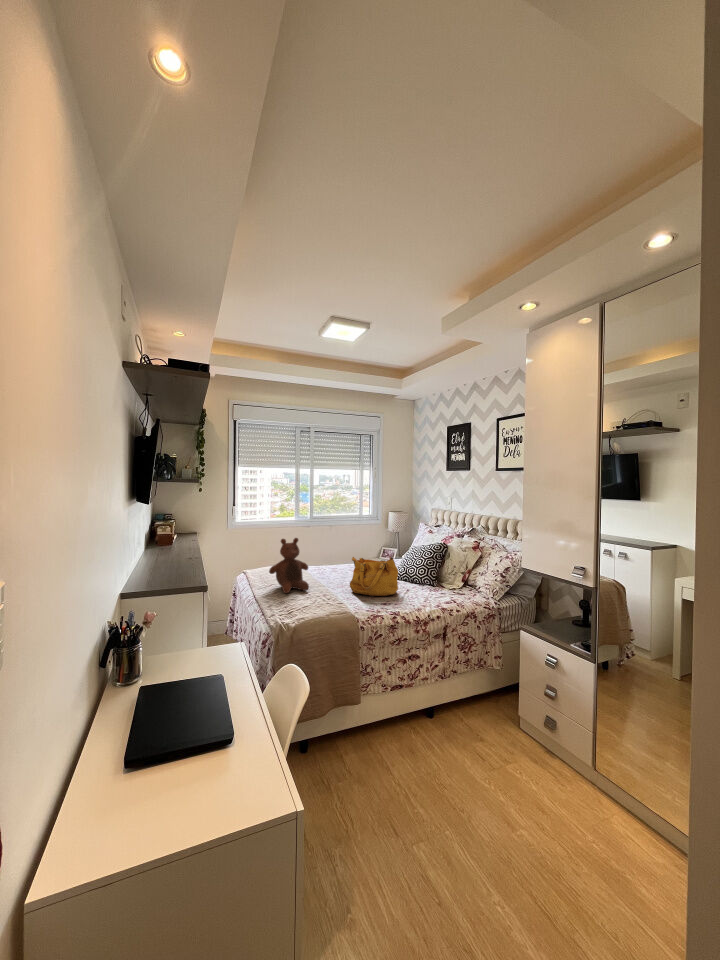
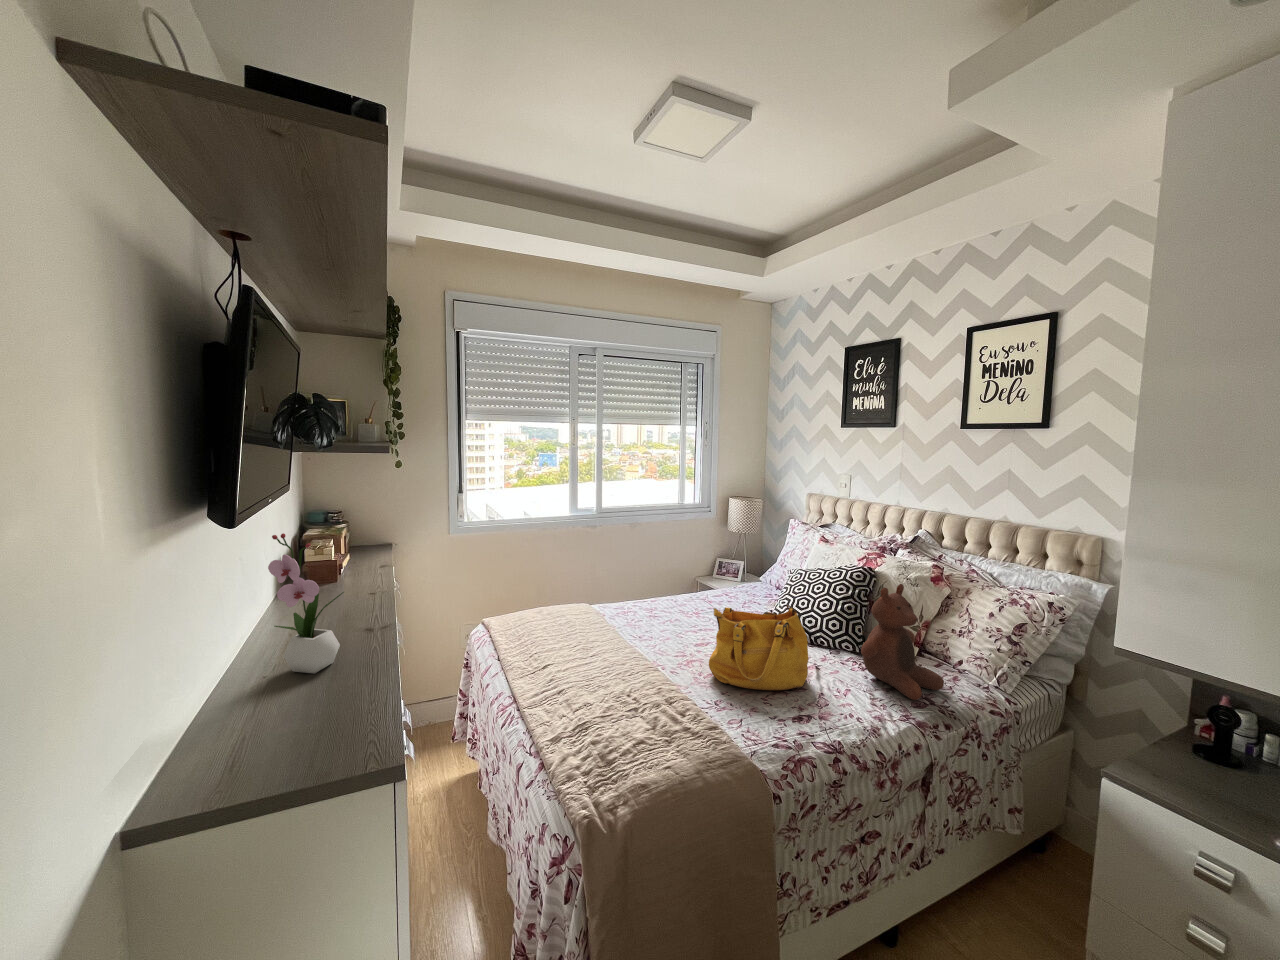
flower arrangement: none [151,509,179,568] -> present [268,533,344,674]
stuffed bear: present [269,538,309,593] -> present [861,584,944,700]

